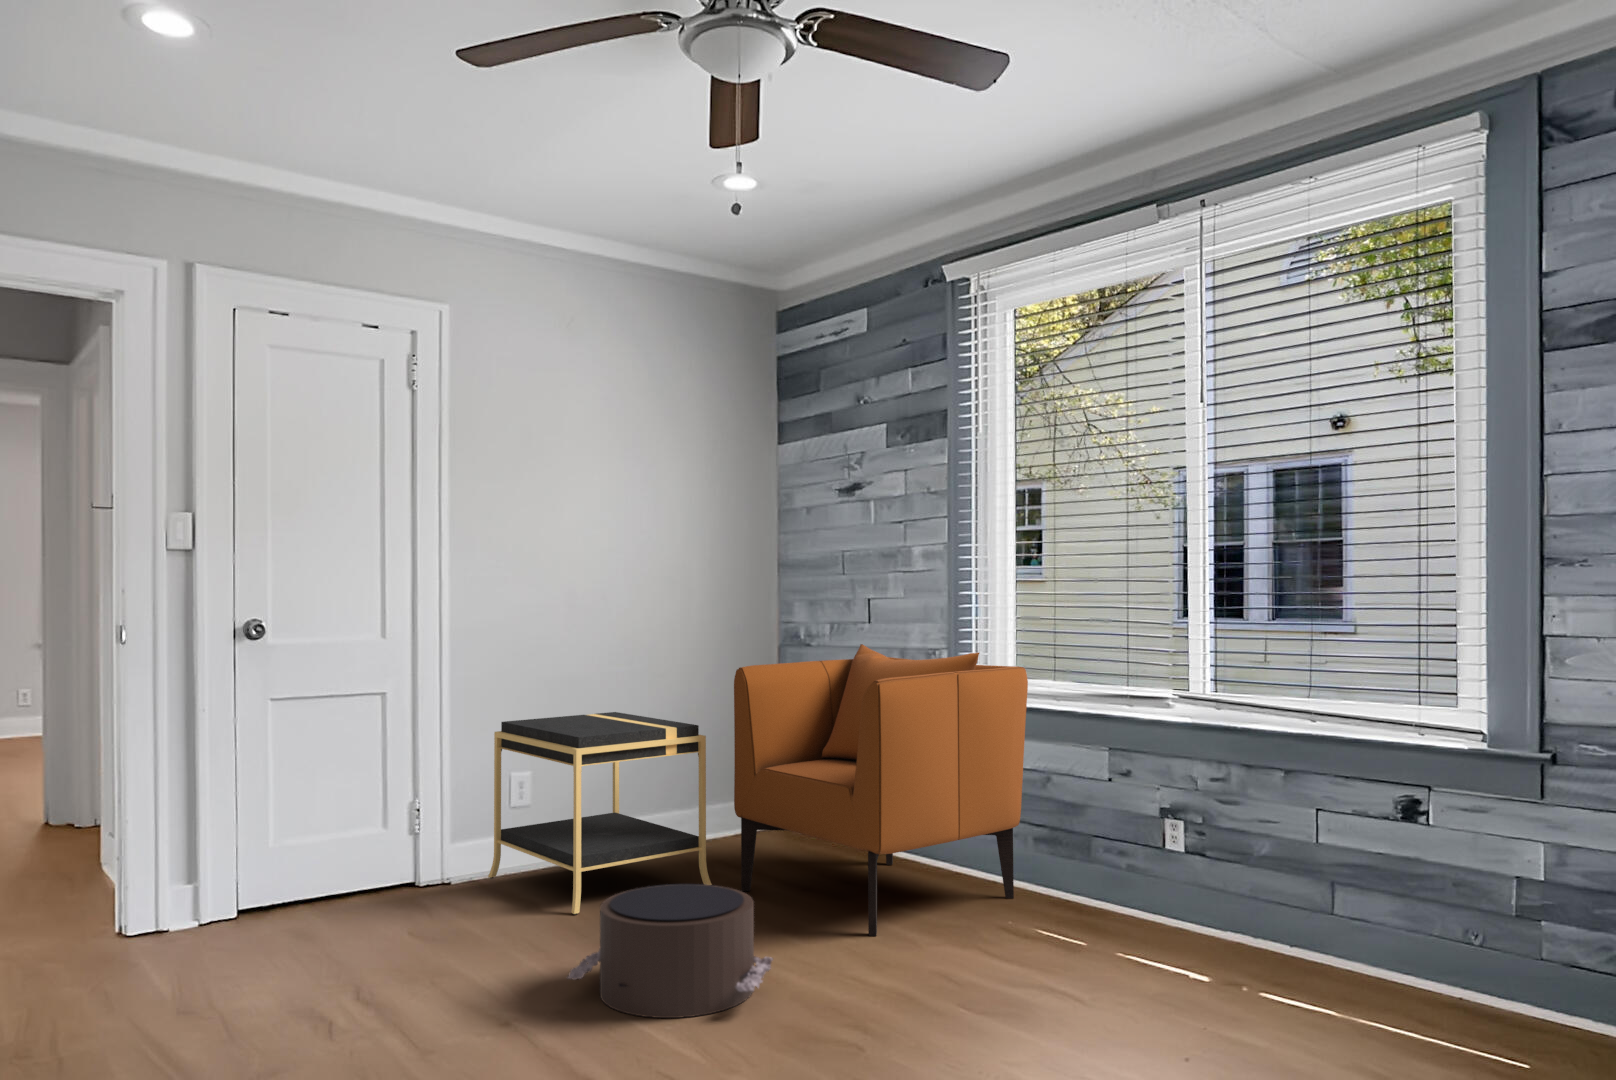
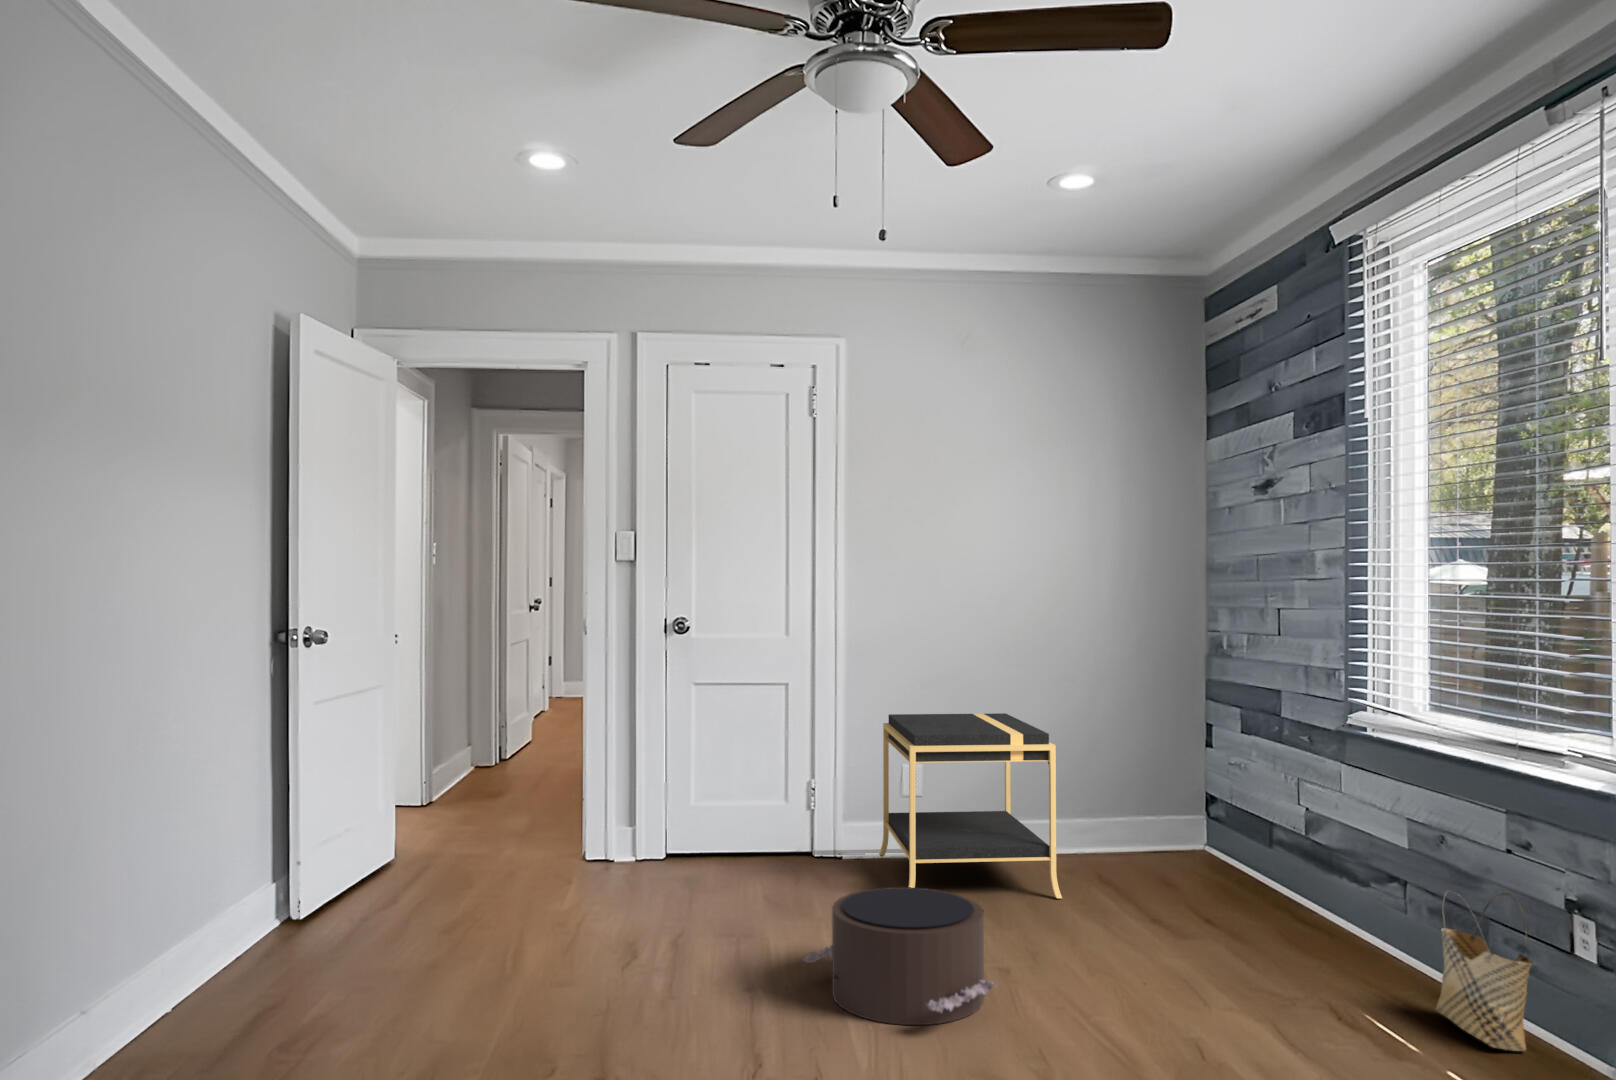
armchair: present [734,644,1028,936] -> none [1080,660,1413,986]
woven basket: none [1068,811,1144,929] -> present [1436,891,1532,1051]

